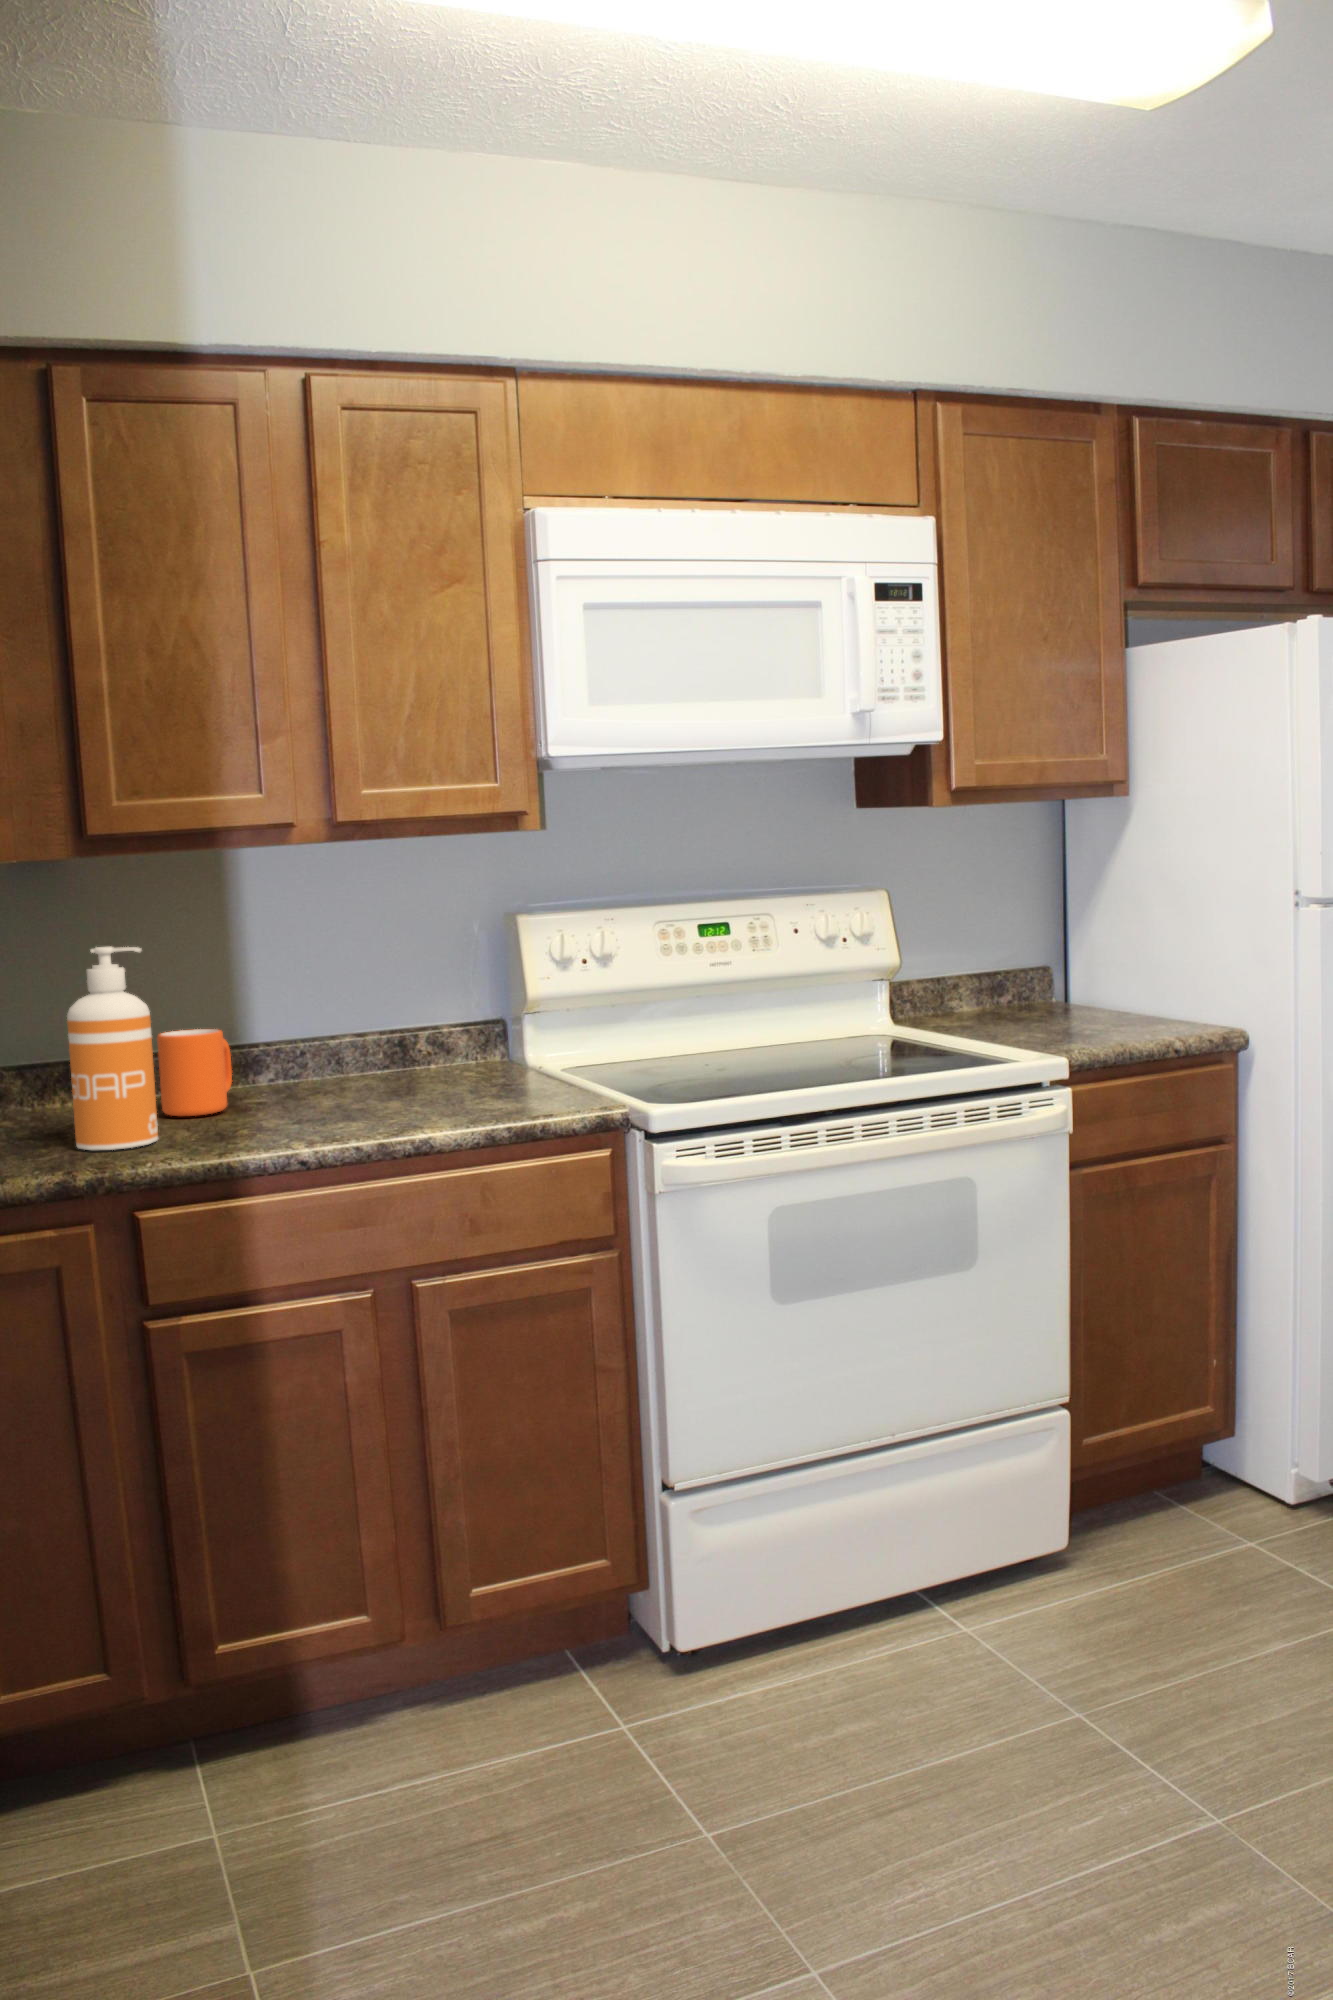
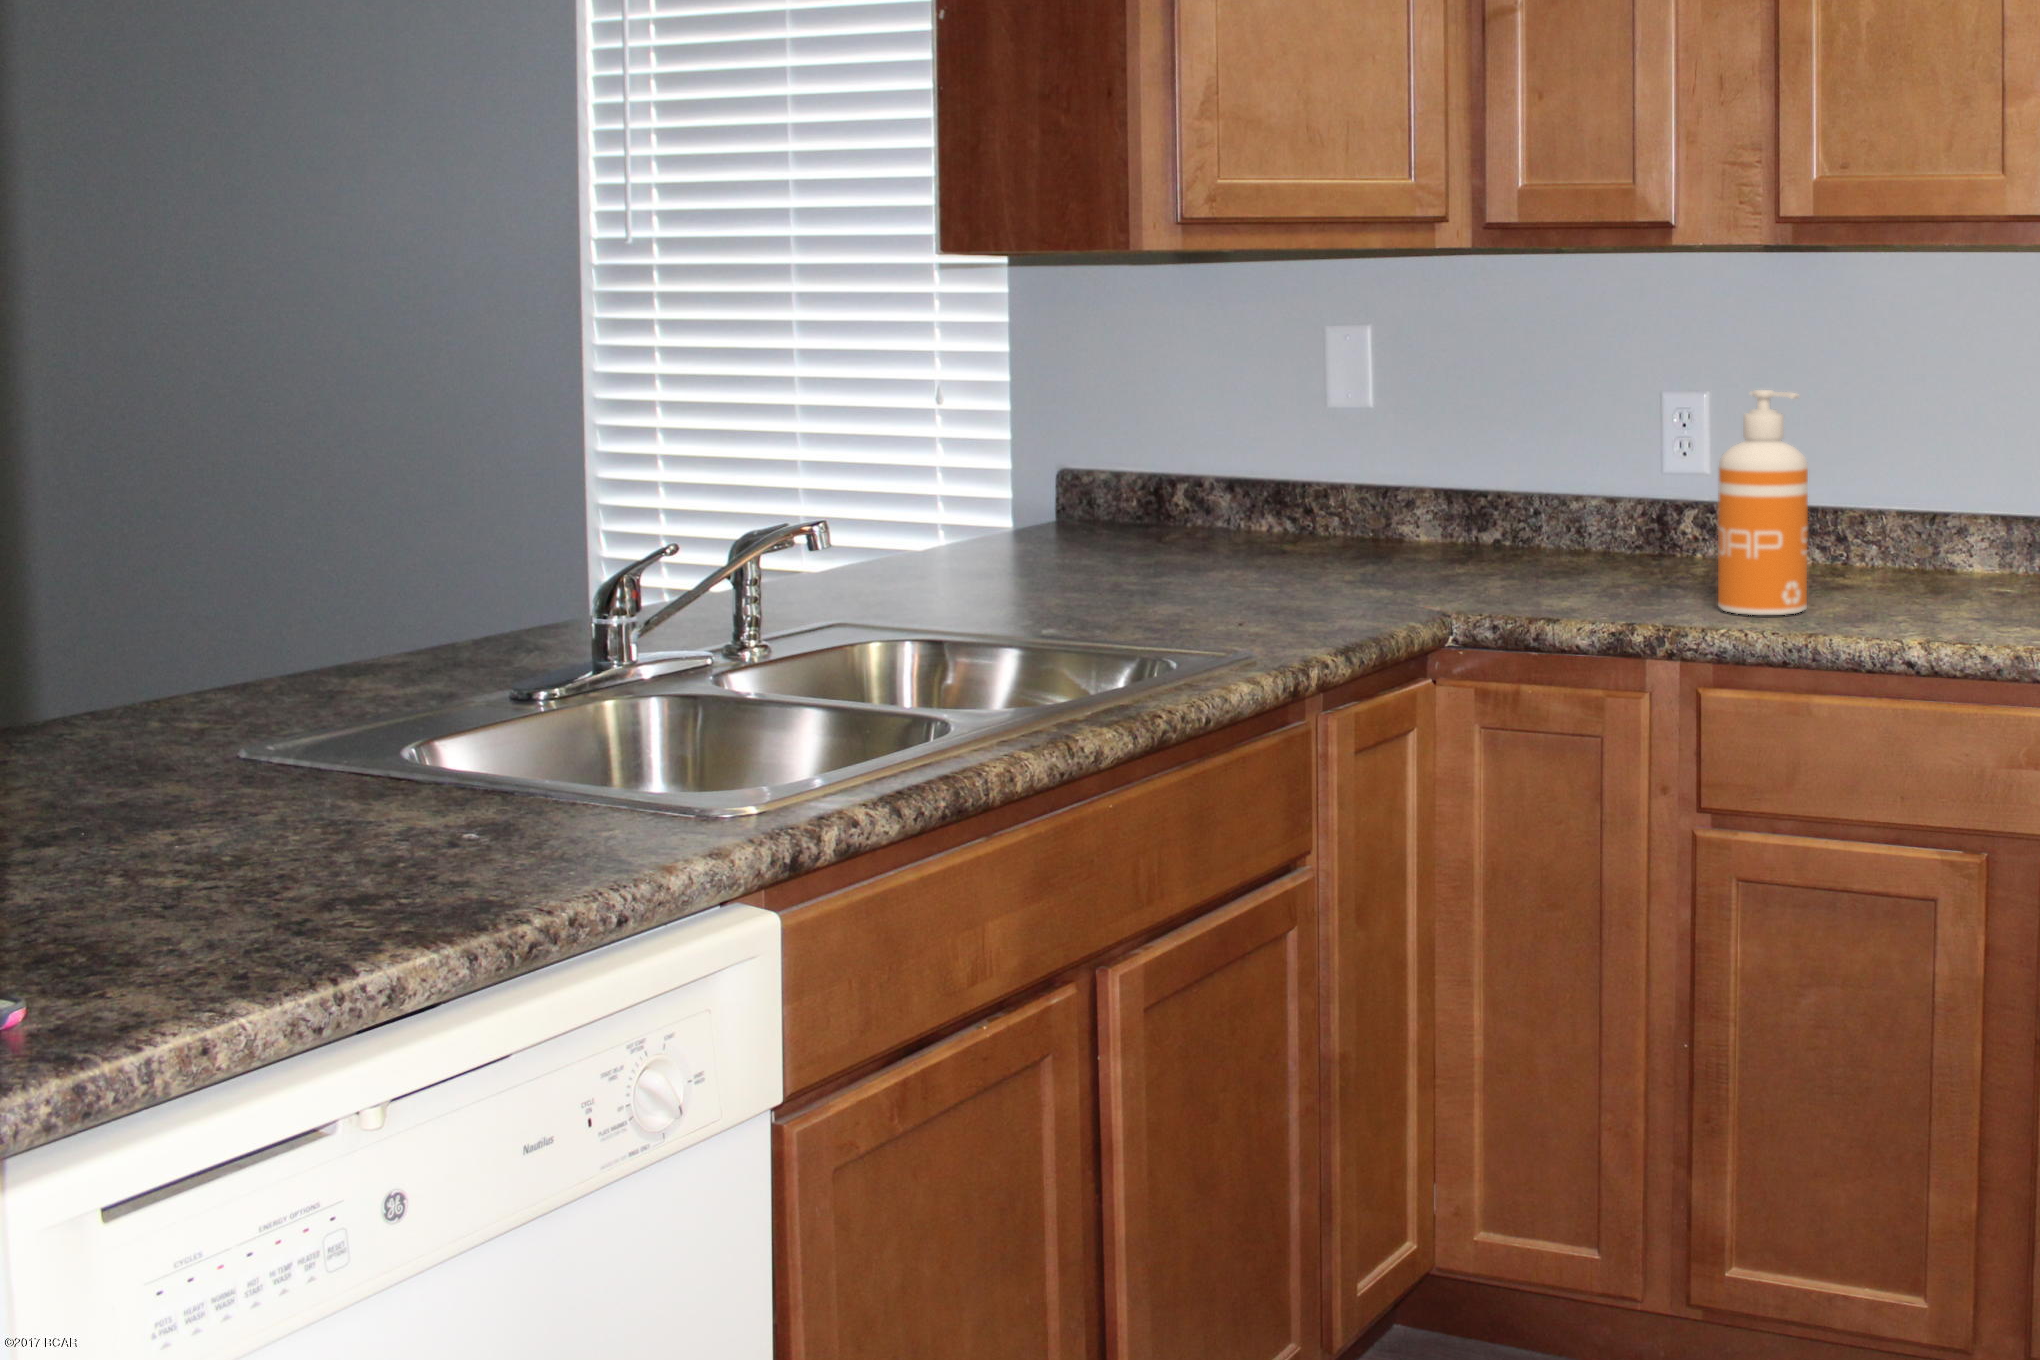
mug: present [157,1029,232,1116] -> none [1876,493,1975,595]

